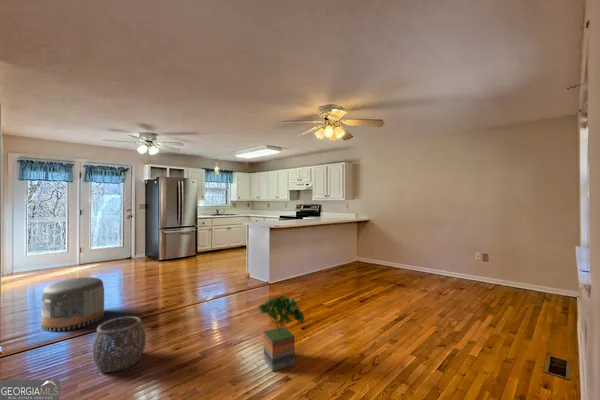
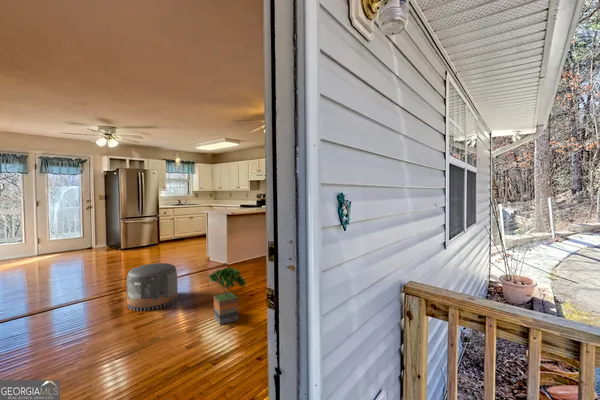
pouf: present [41,277,104,332] -> present [127,263,178,311]
woven basket: present [92,316,146,372] -> none [66,289,114,333]

